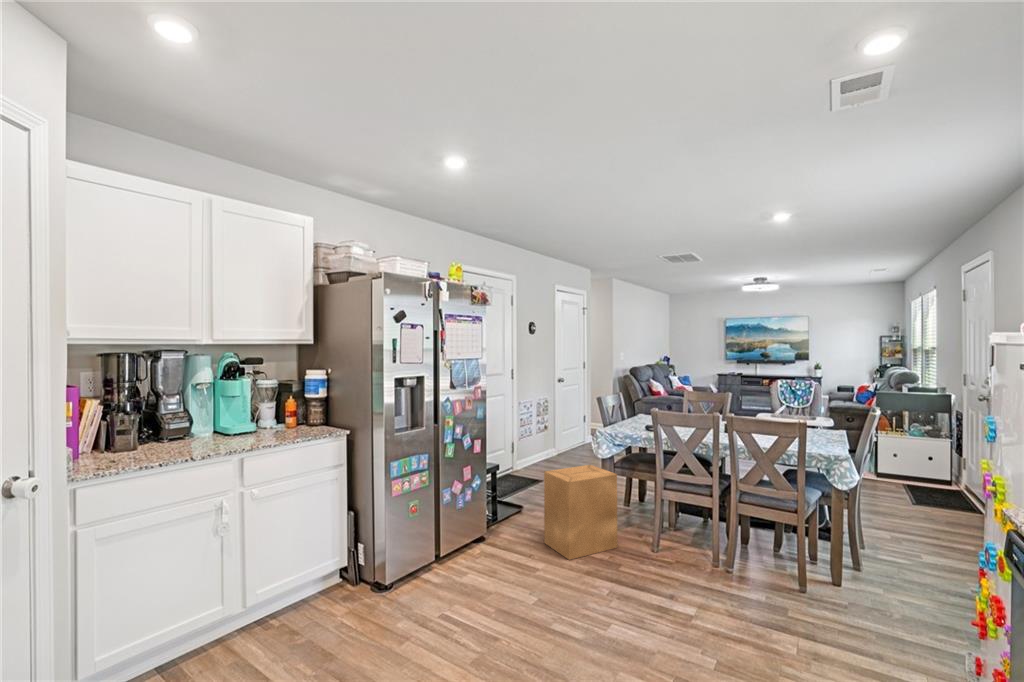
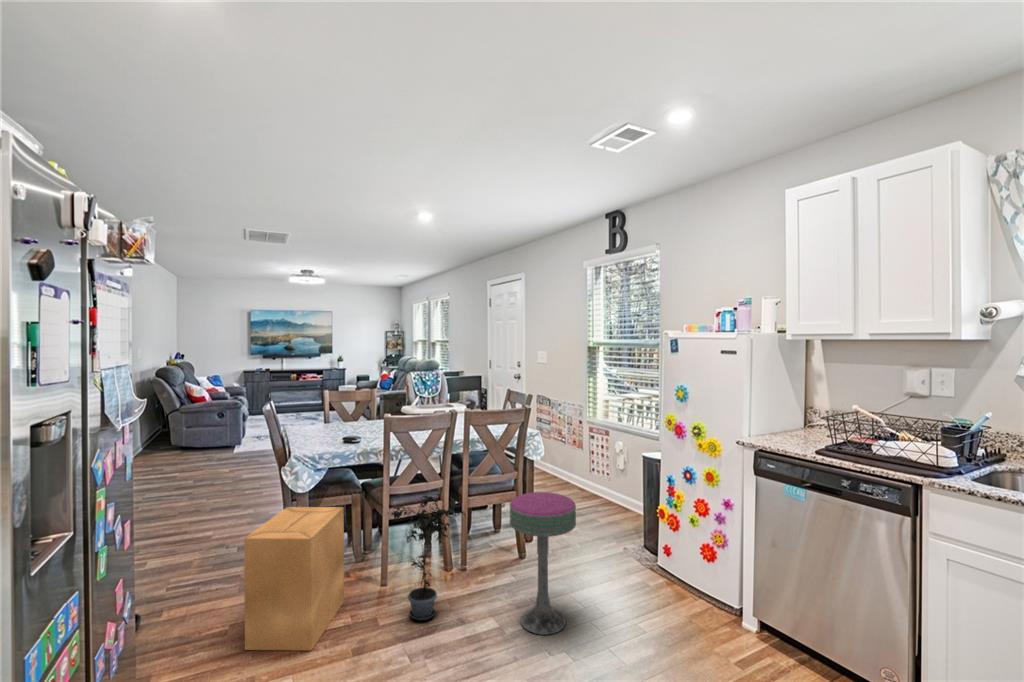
potted plant: none [630,475,683,583] -> present [391,492,466,620]
bar stool: none [698,501,772,650] -> present [510,492,576,635]

